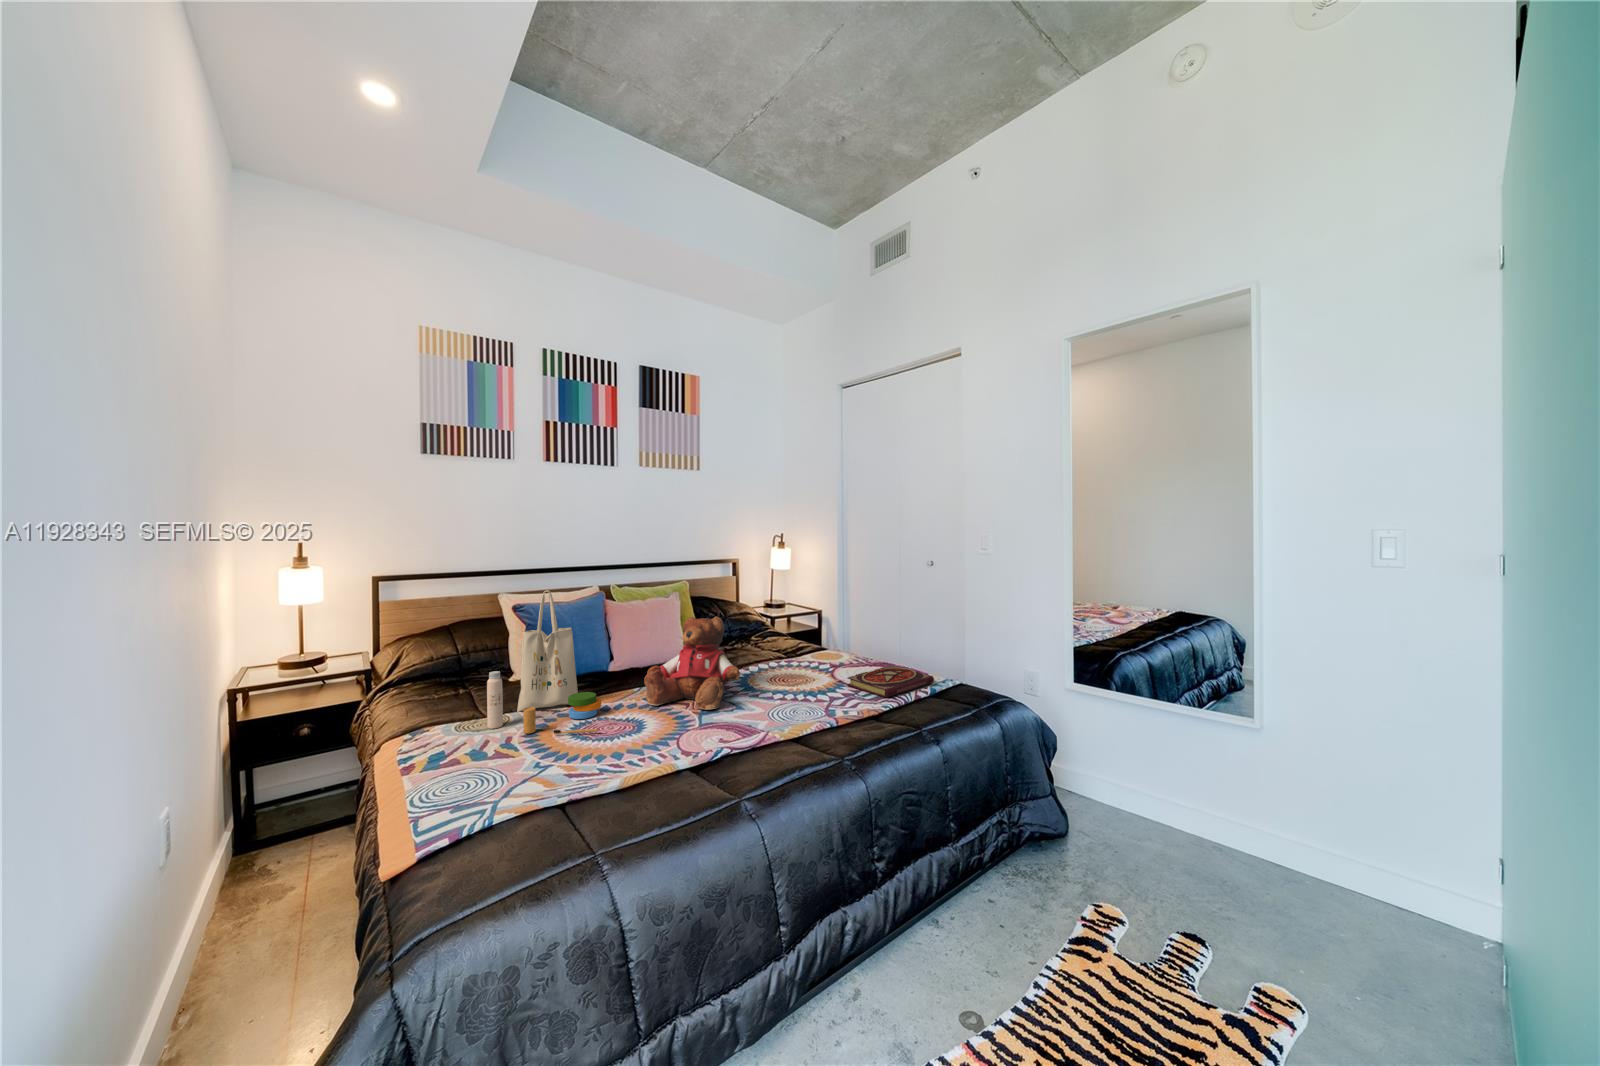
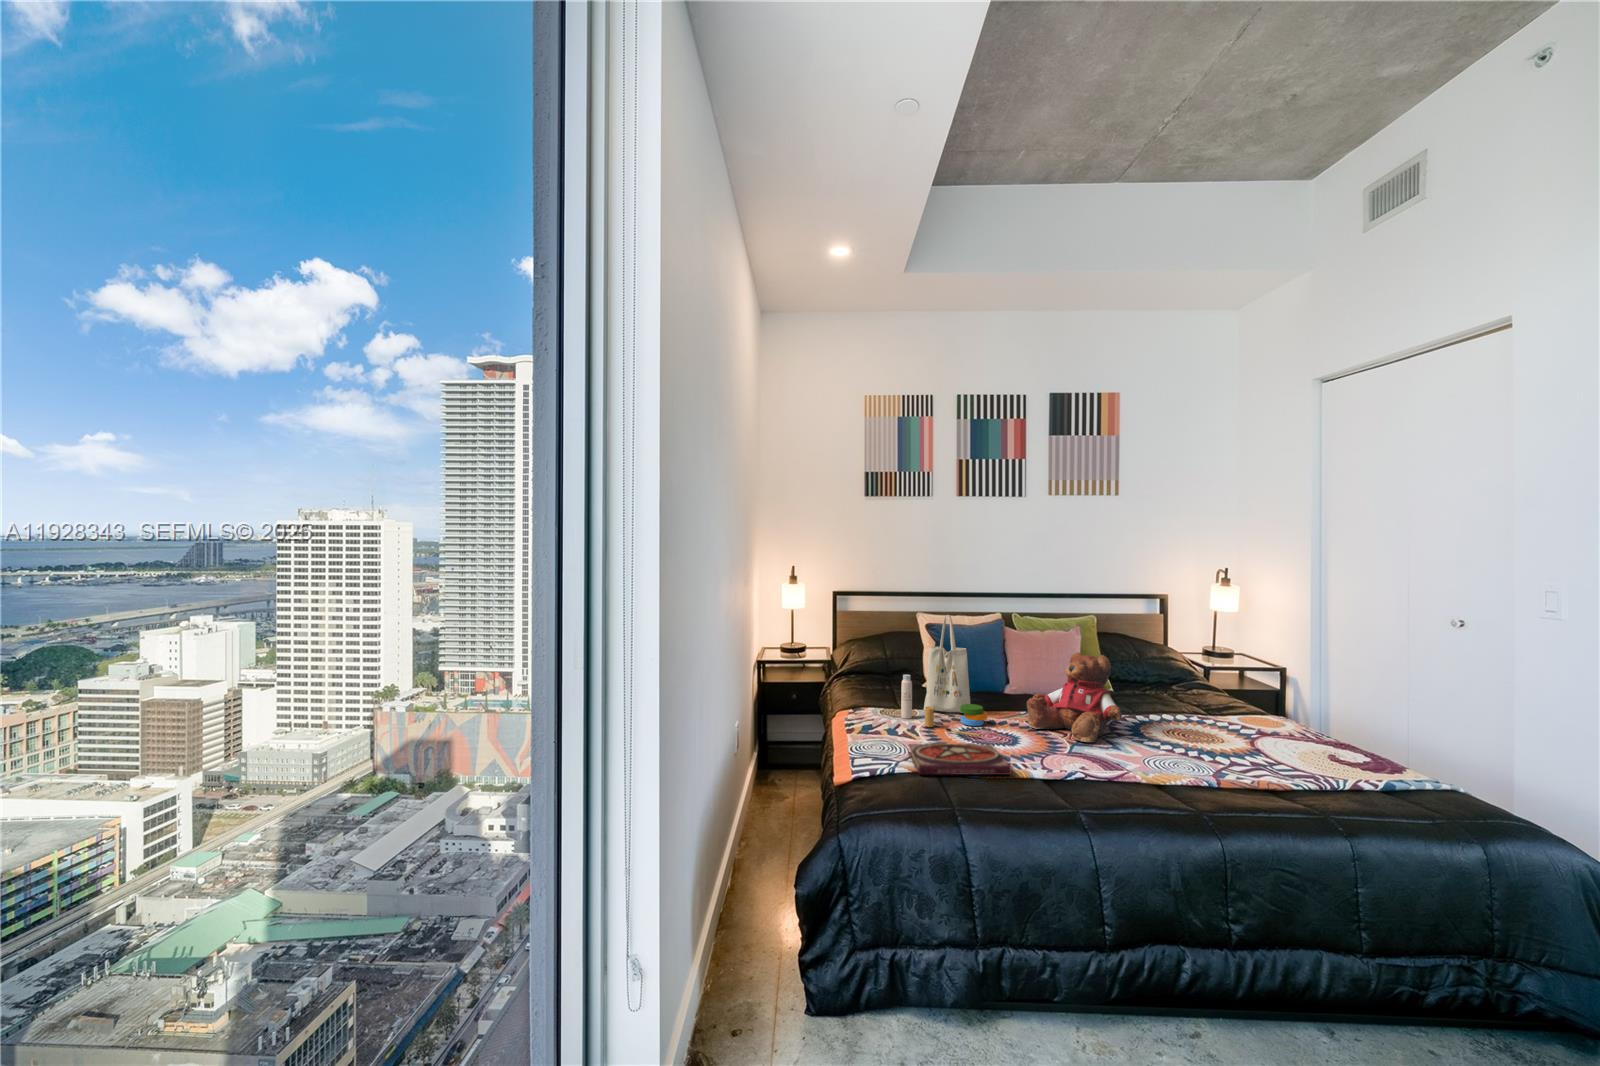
book: present [847,665,934,697] -> present [908,743,1012,775]

